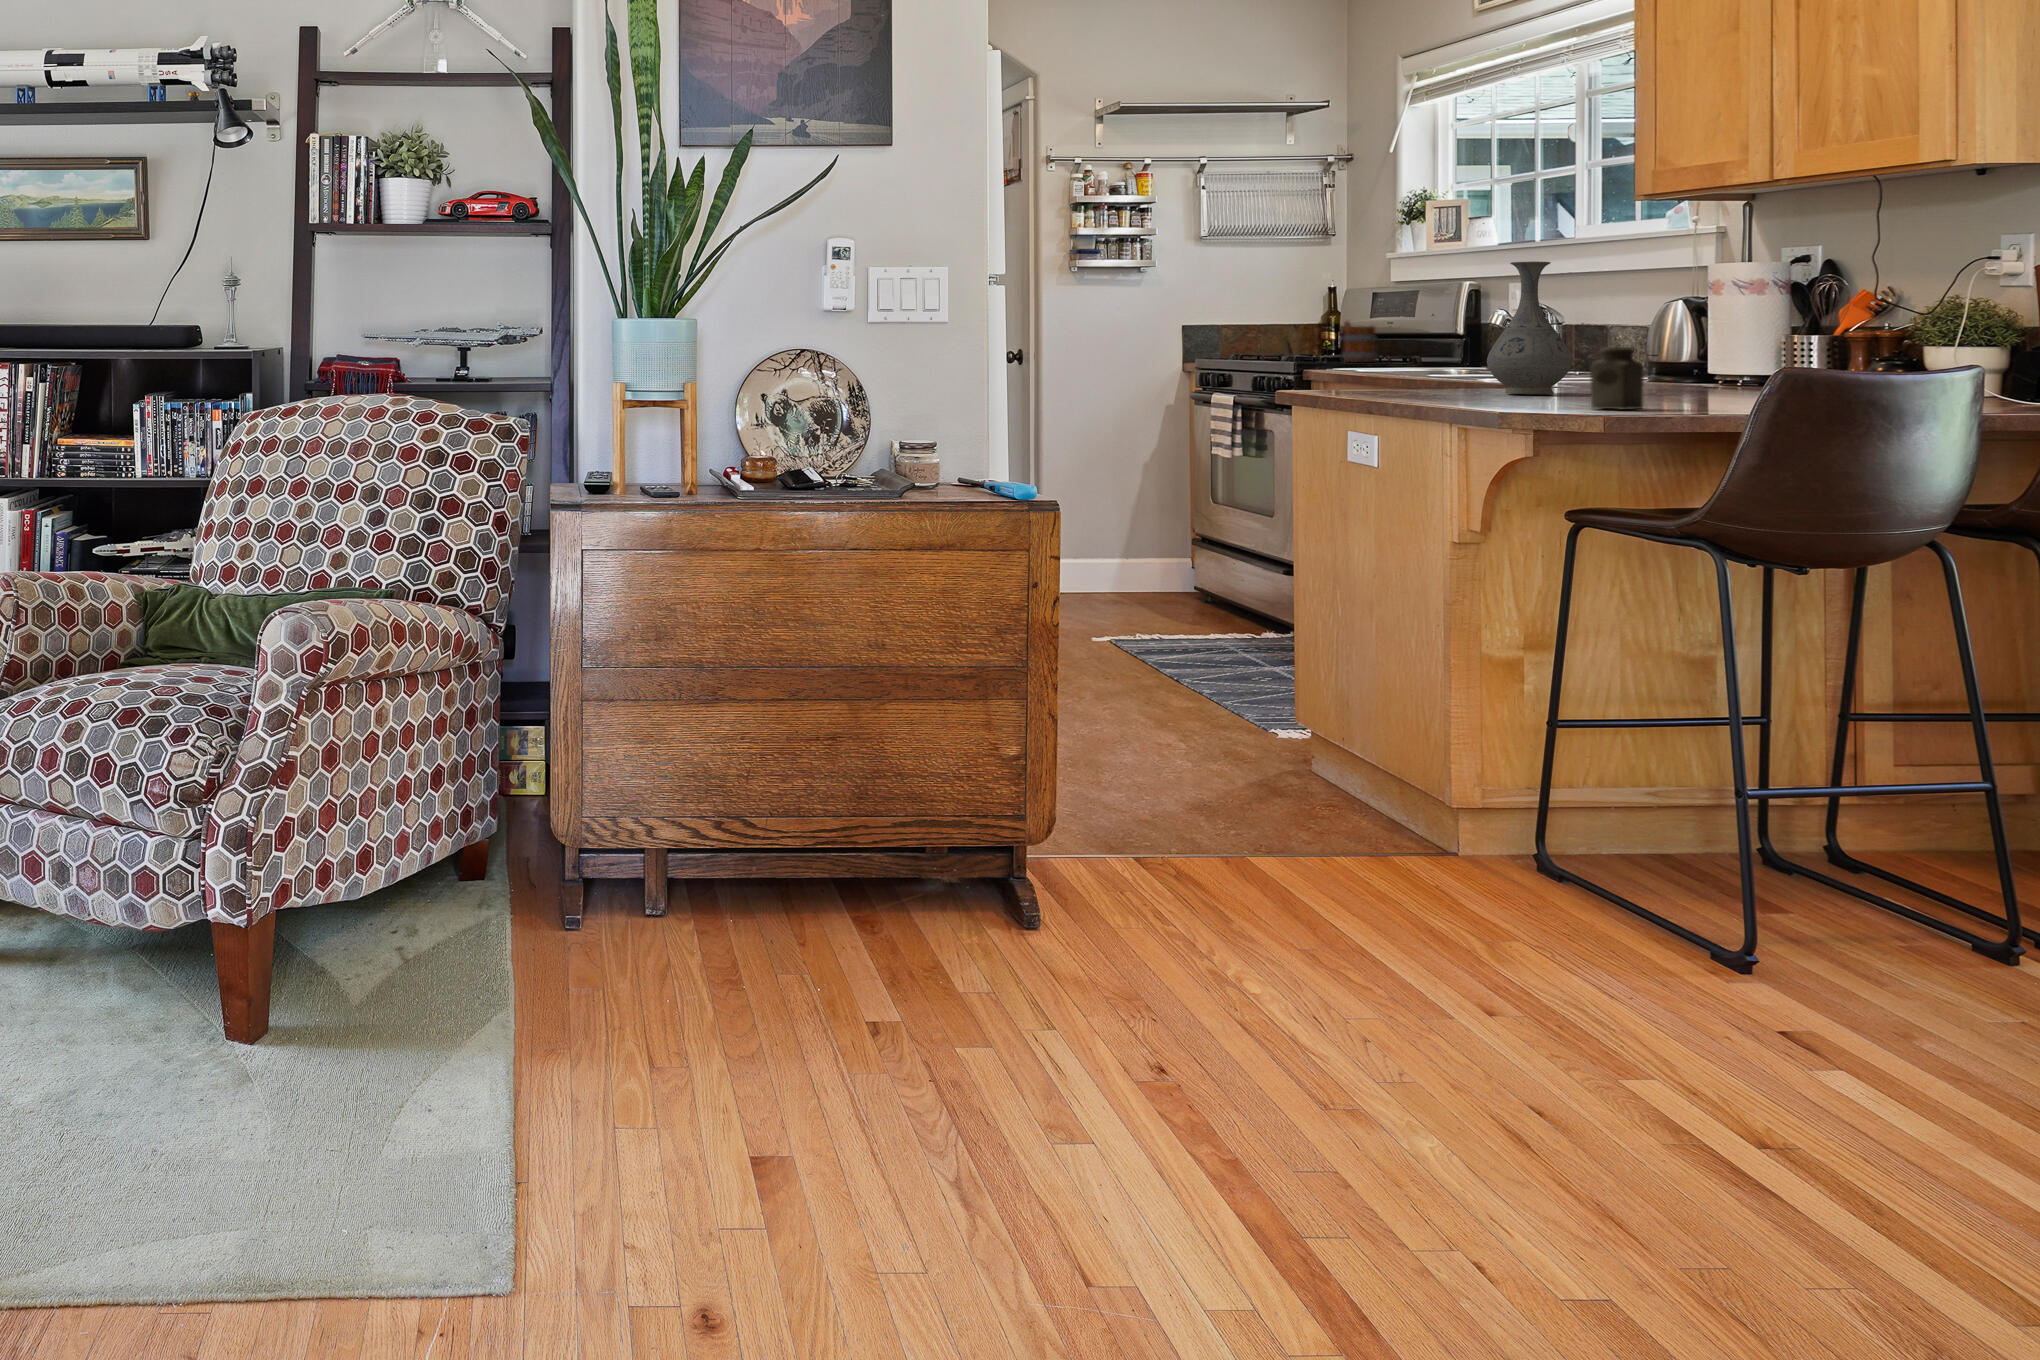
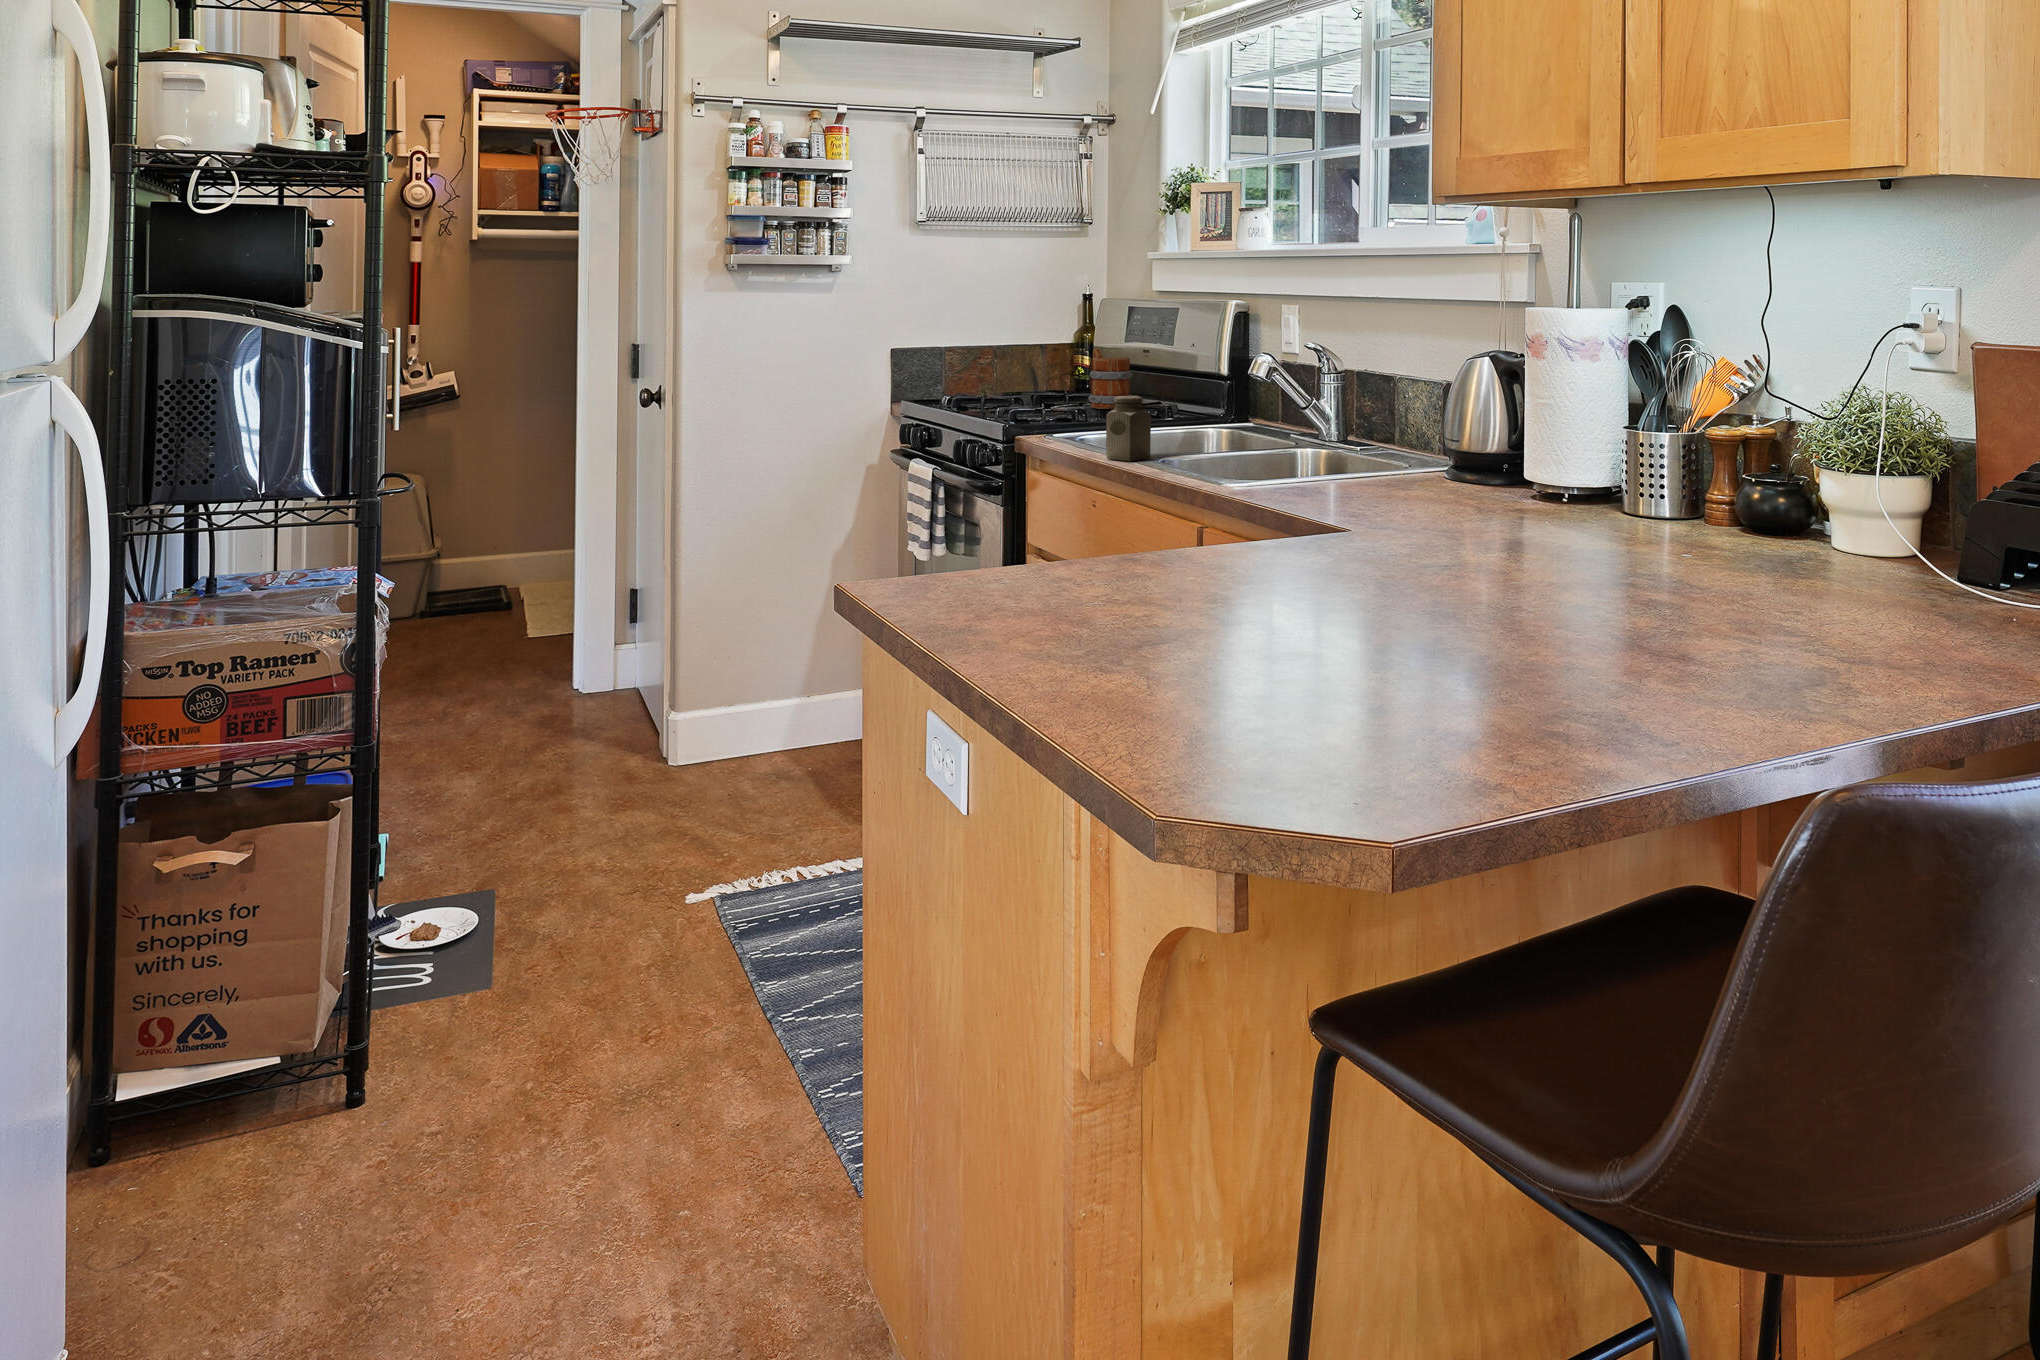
vase: present [1487,261,1572,394] -> none [1202,327,1340,593]
salt shaker: present [1590,347,1644,410] -> present [1106,396,1151,461]

